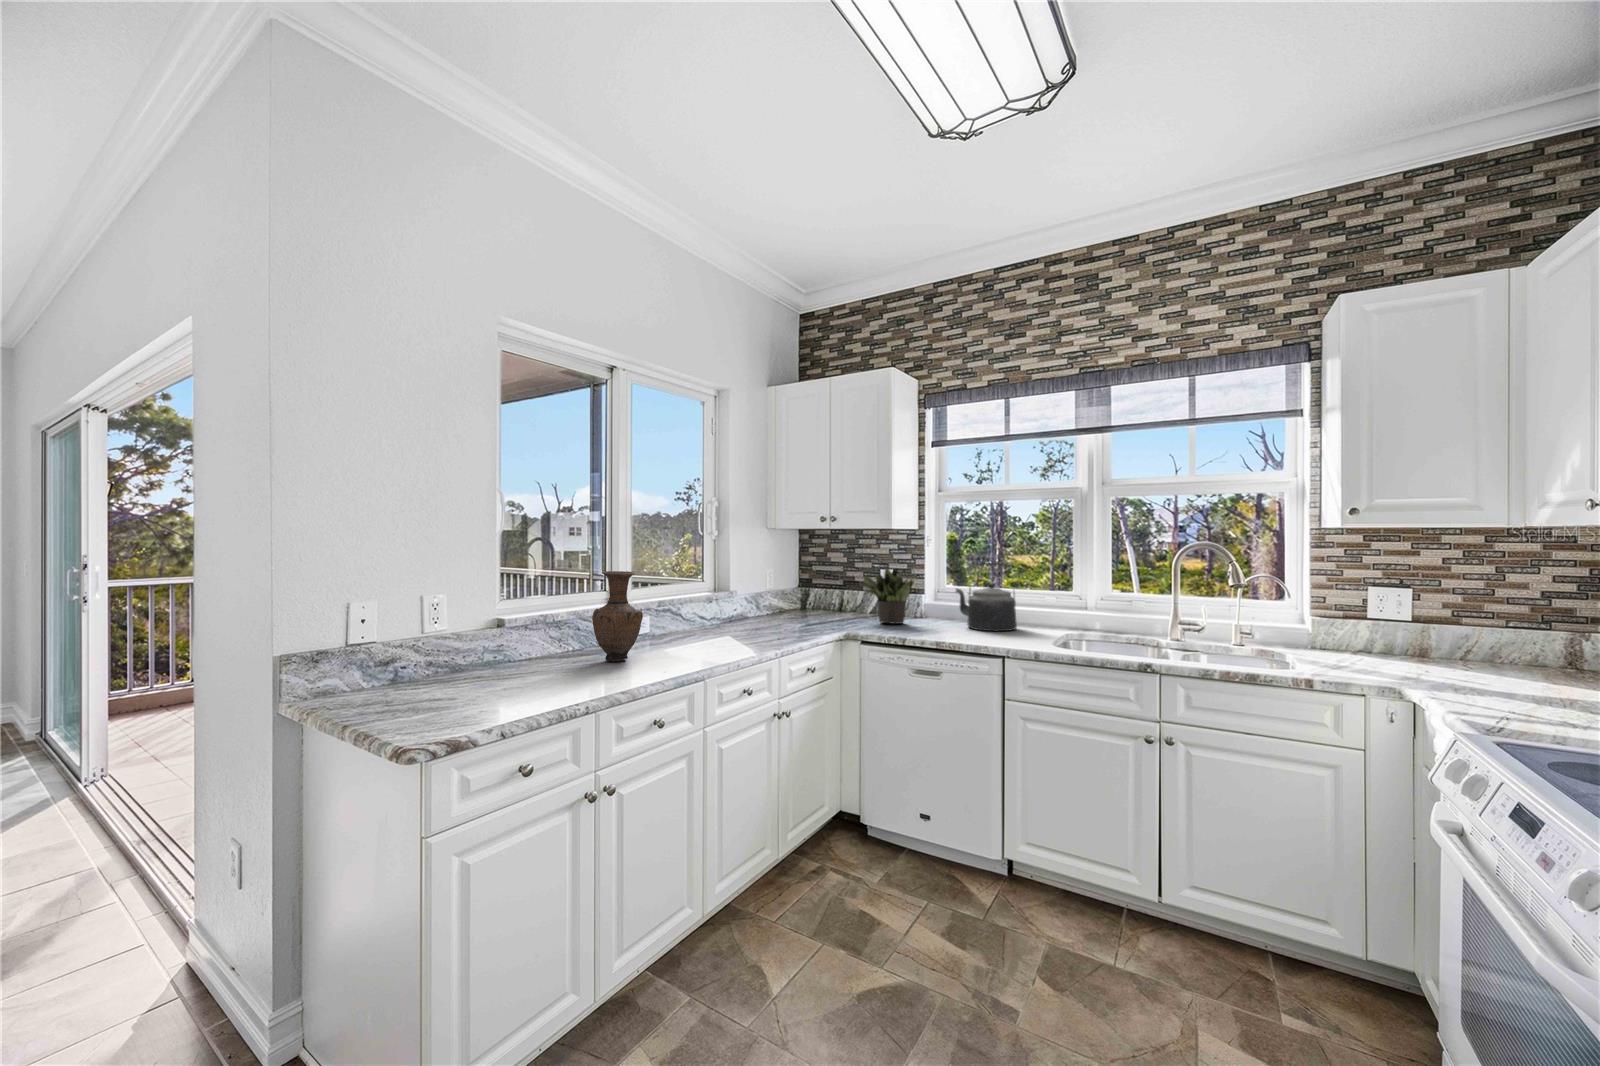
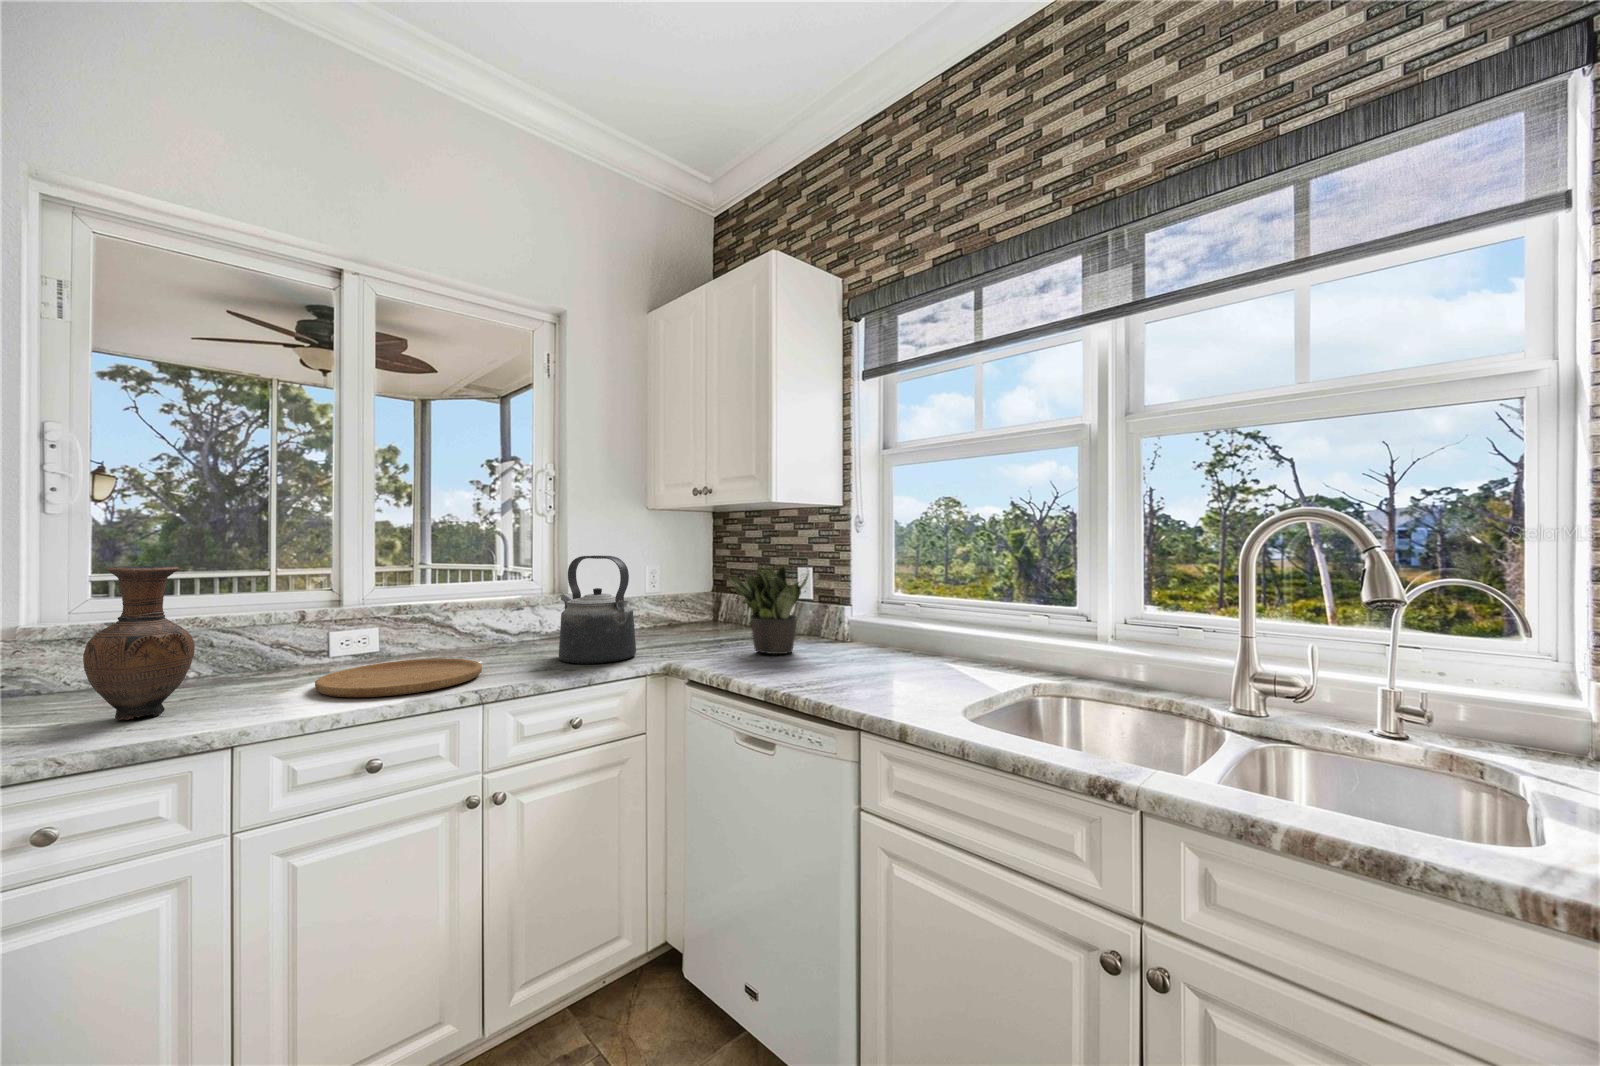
kettle: present [956,563,1018,631] -> present [559,556,636,664]
cutting board: none [665,630,754,649] -> present [315,659,482,697]

